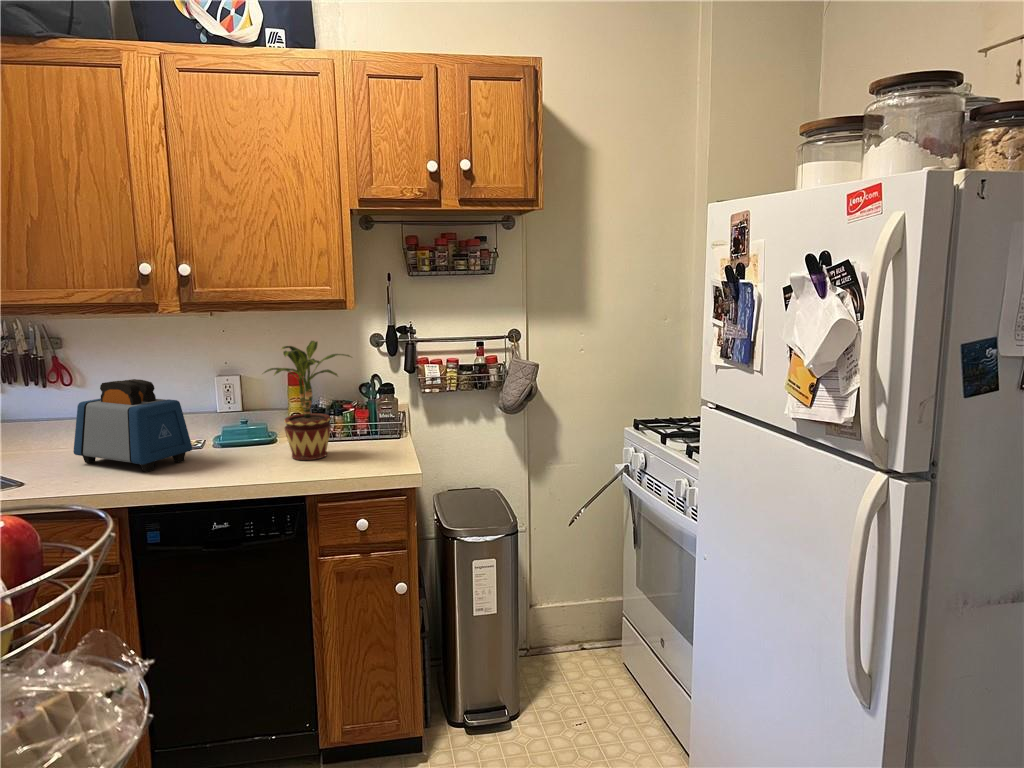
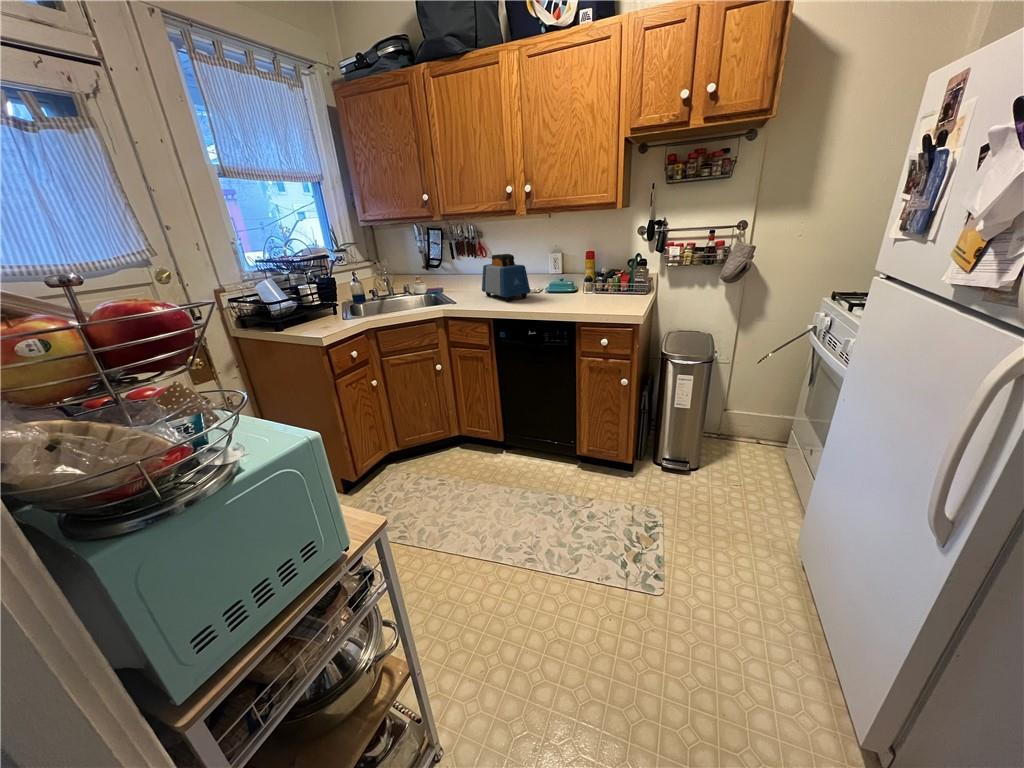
potted plant: present [264,341,351,460] -> none [563,231,616,302]

